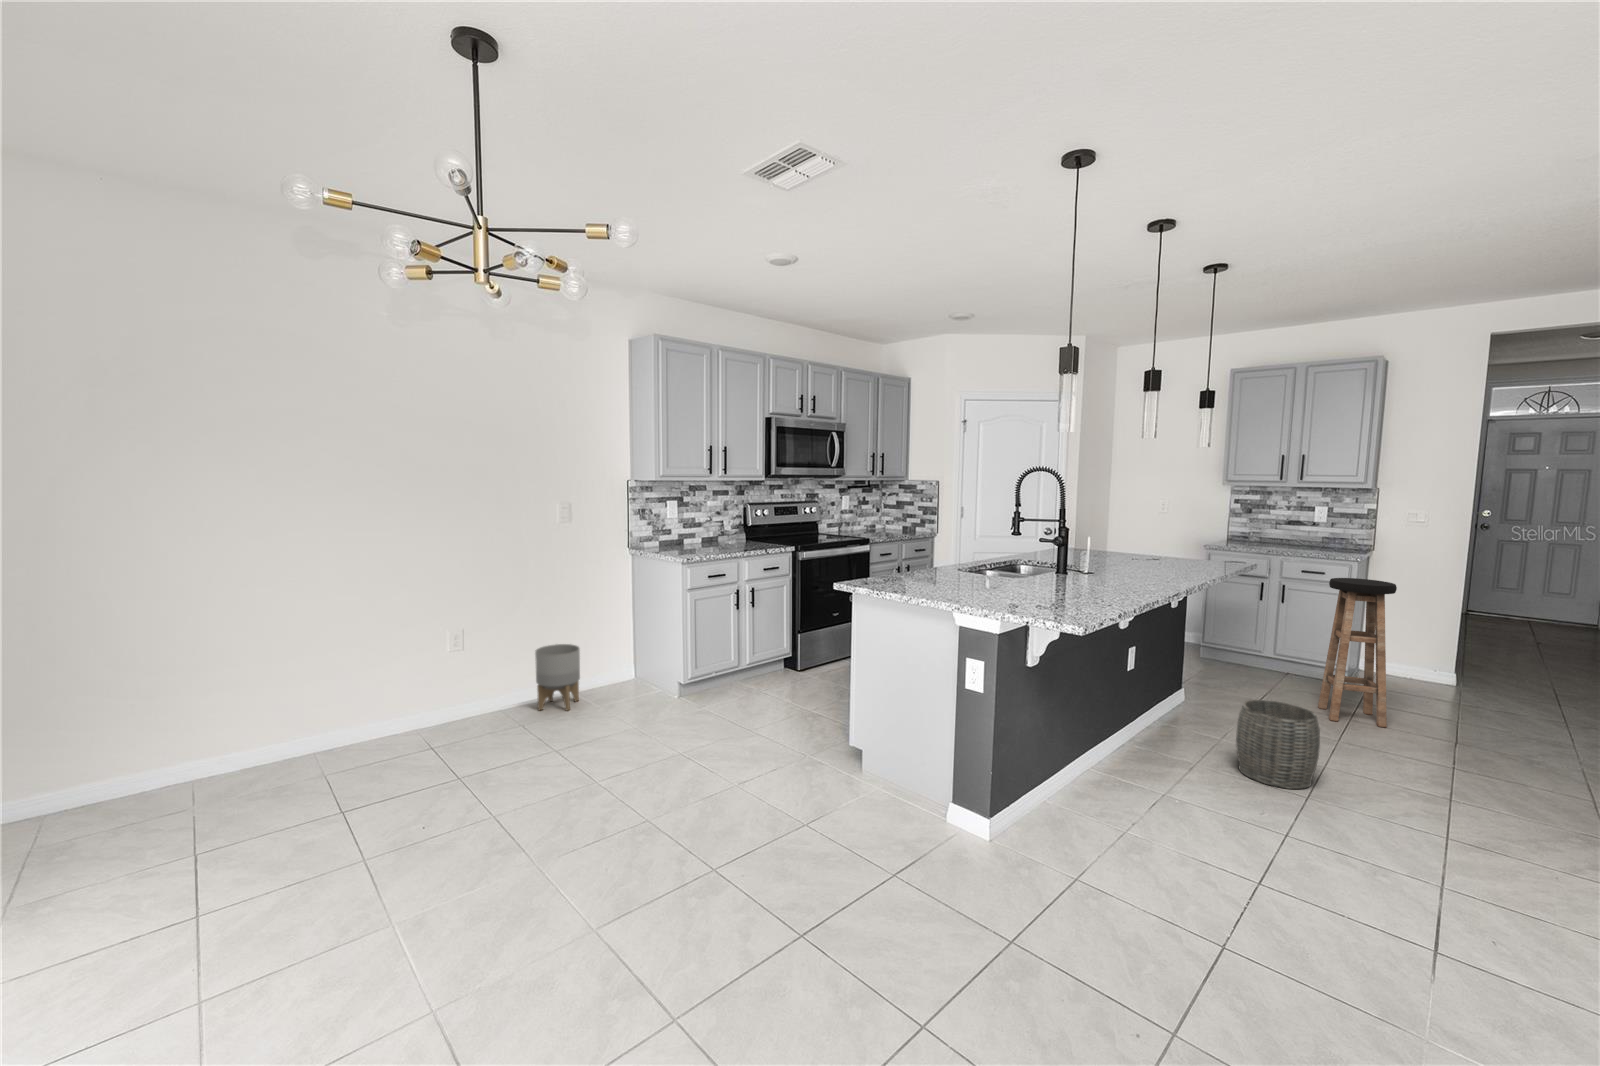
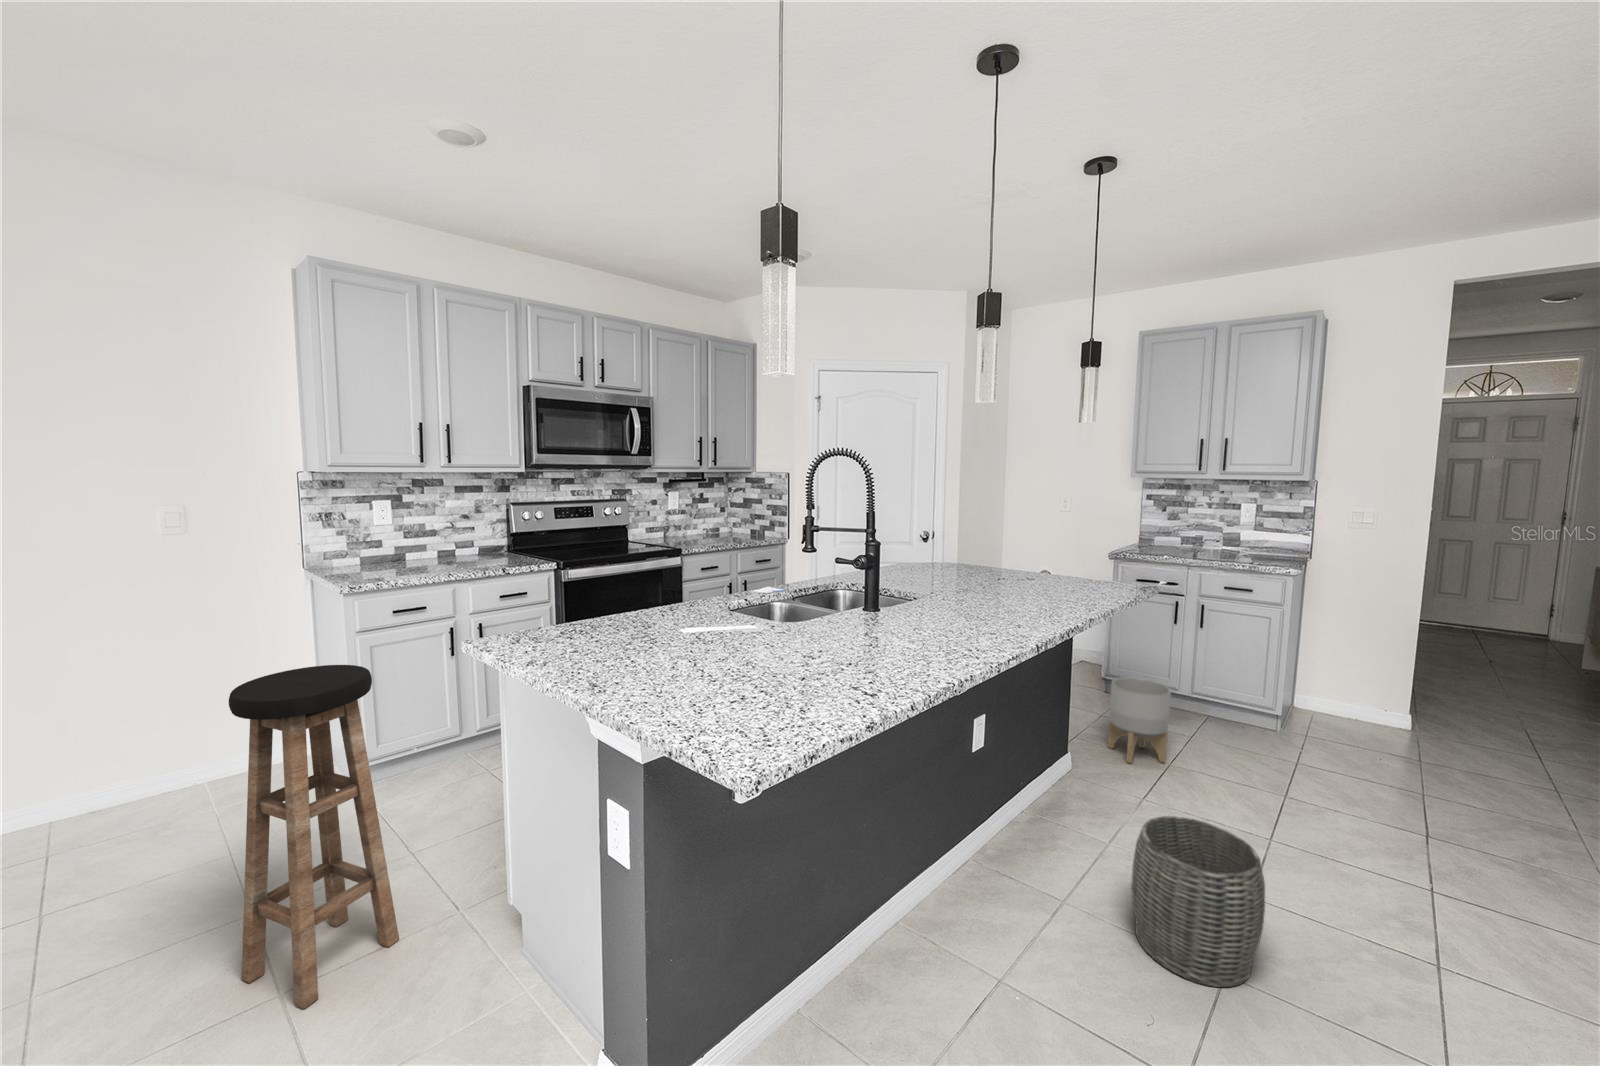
bar stool: present [1318,578,1397,727] -> present [229,665,399,1009]
planter: present [535,644,580,710] -> present [1108,677,1171,764]

